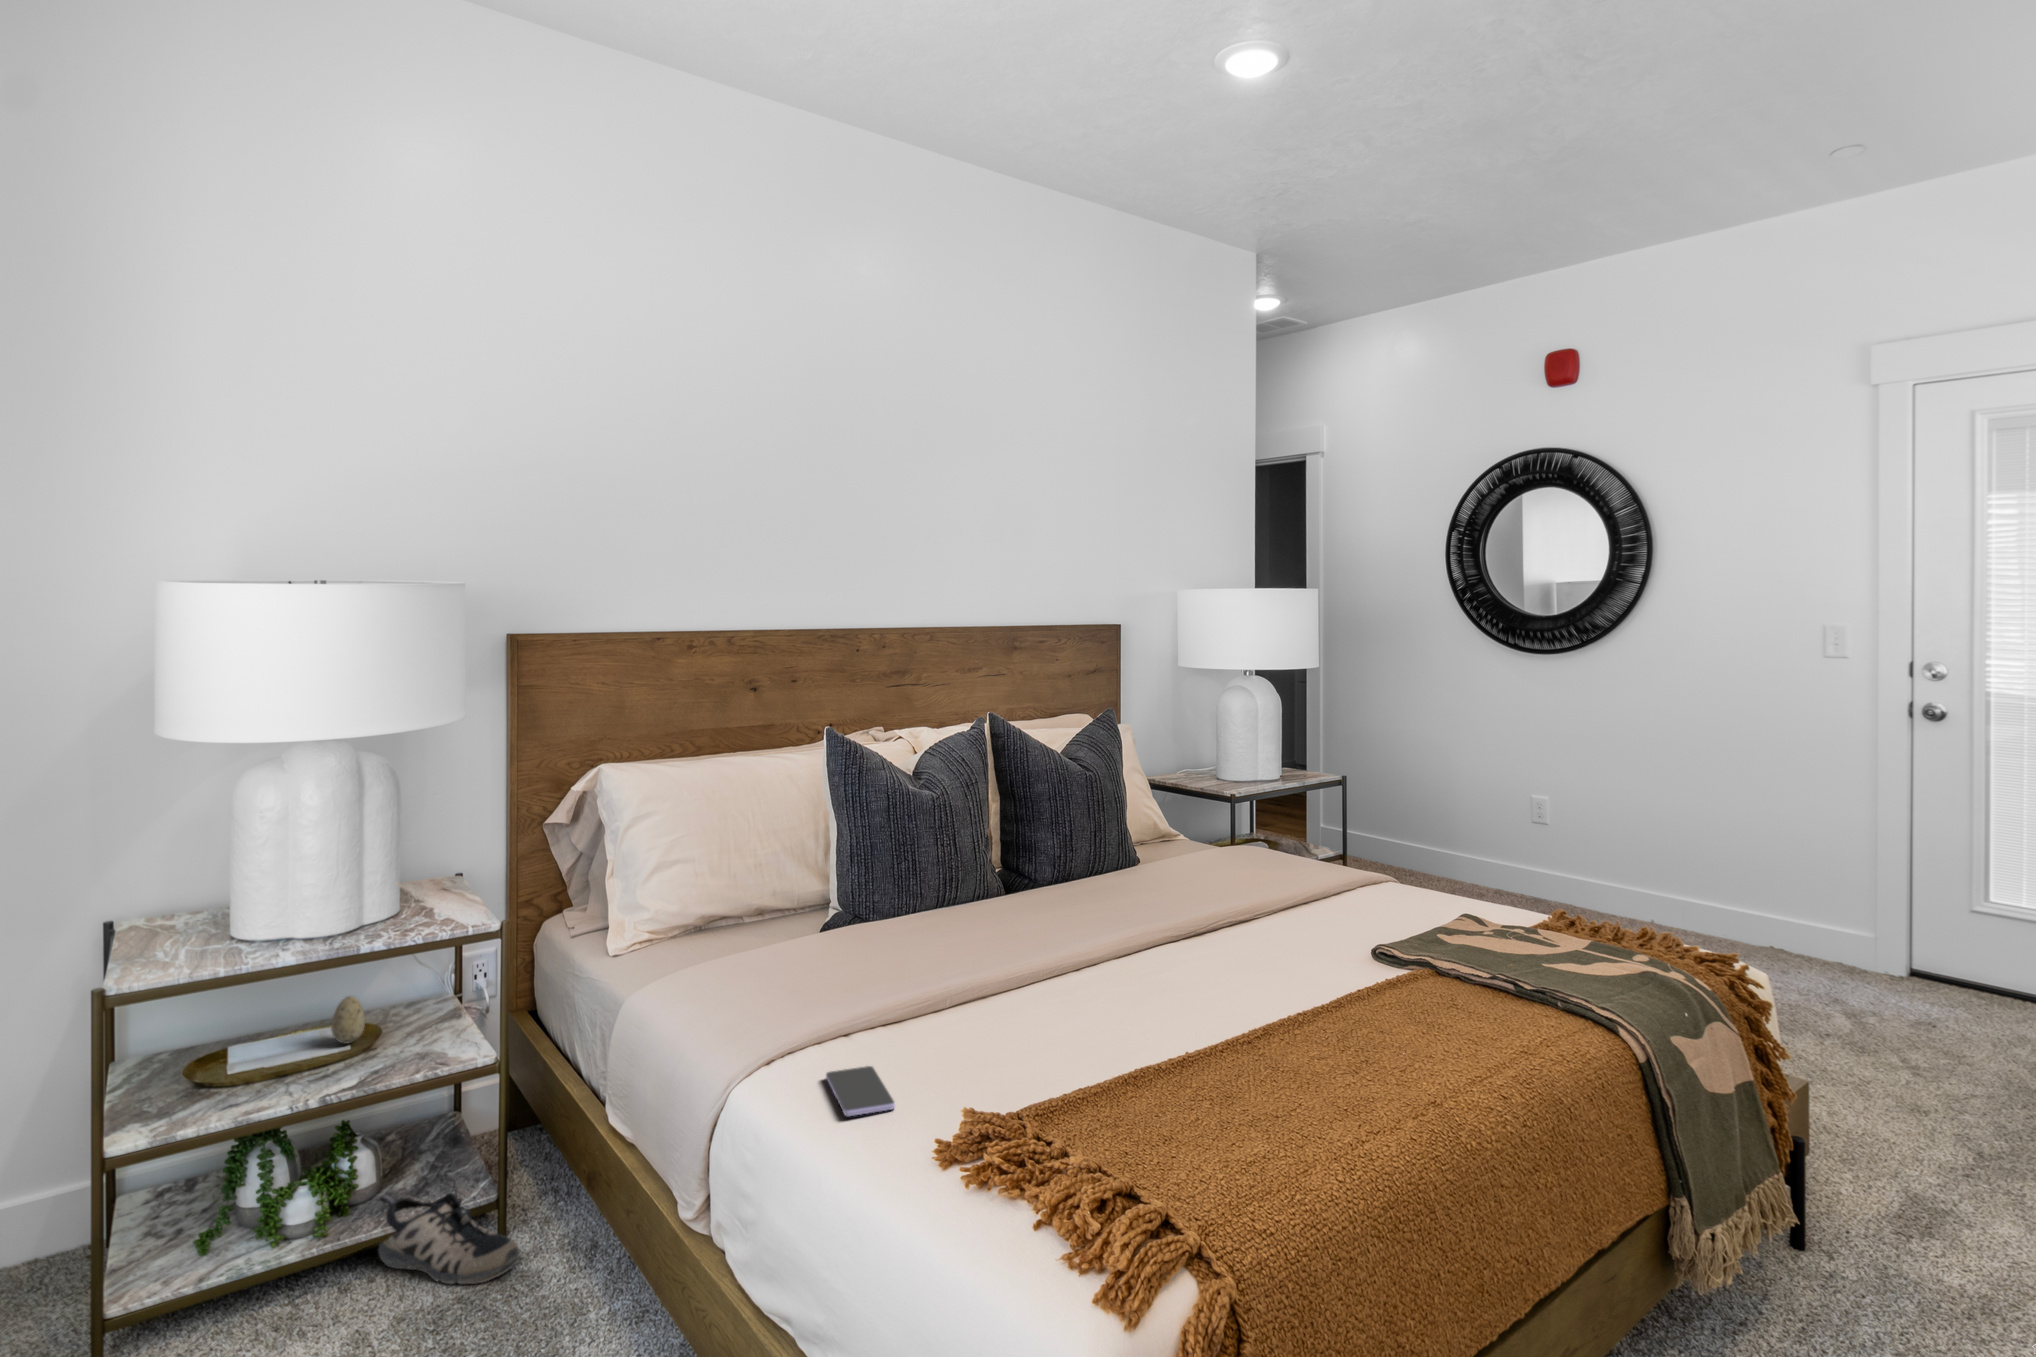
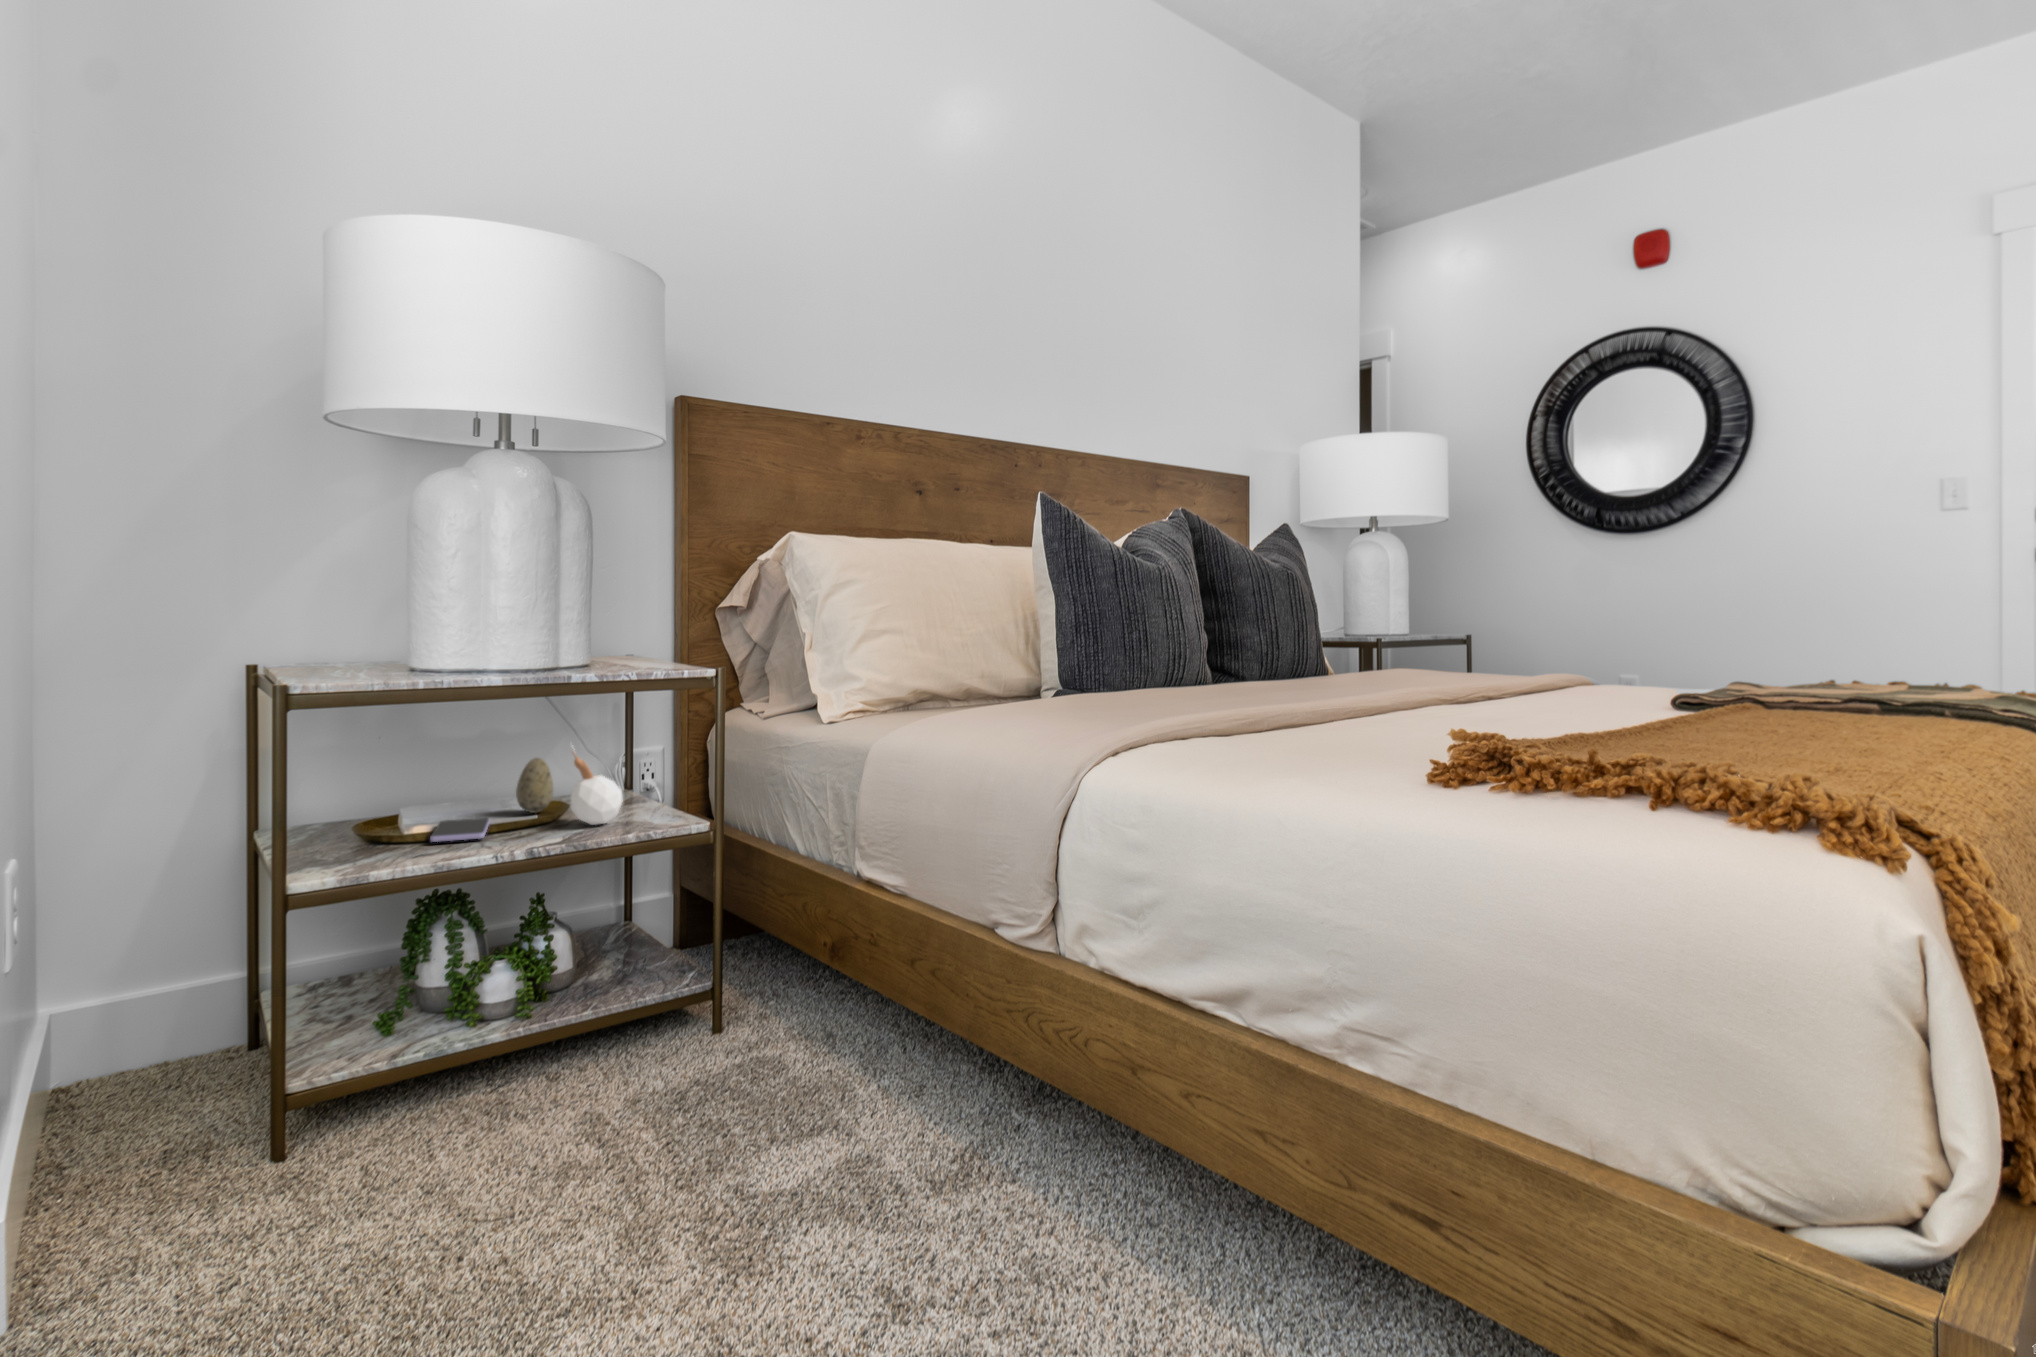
candle: none [367,993,415,1066] -> present [571,750,622,825]
smartphone: present [826,1066,895,1116] -> present [430,818,490,842]
shoe: present [378,1193,520,1284] -> none [579,976,751,1071]

